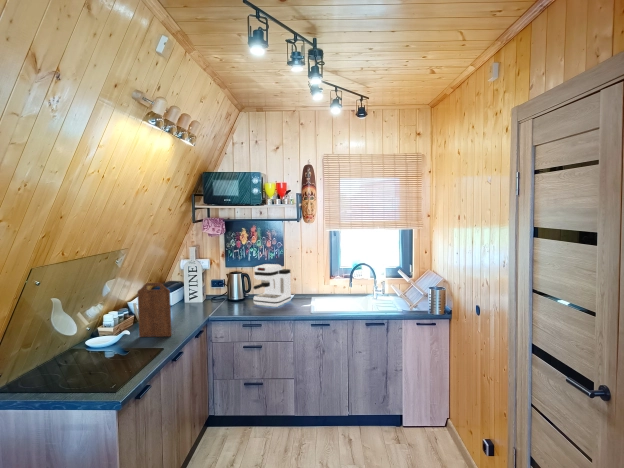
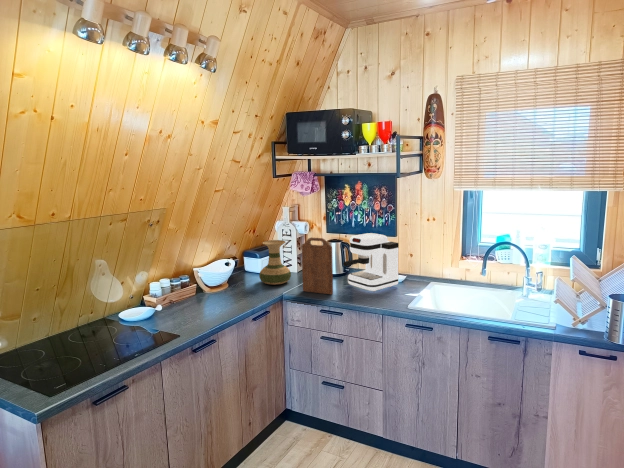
vase: none [178,274,206,311] -> present [259,240,291,285]
cutting board: present [137,283,171,337] -> present [302,237,333,294]

